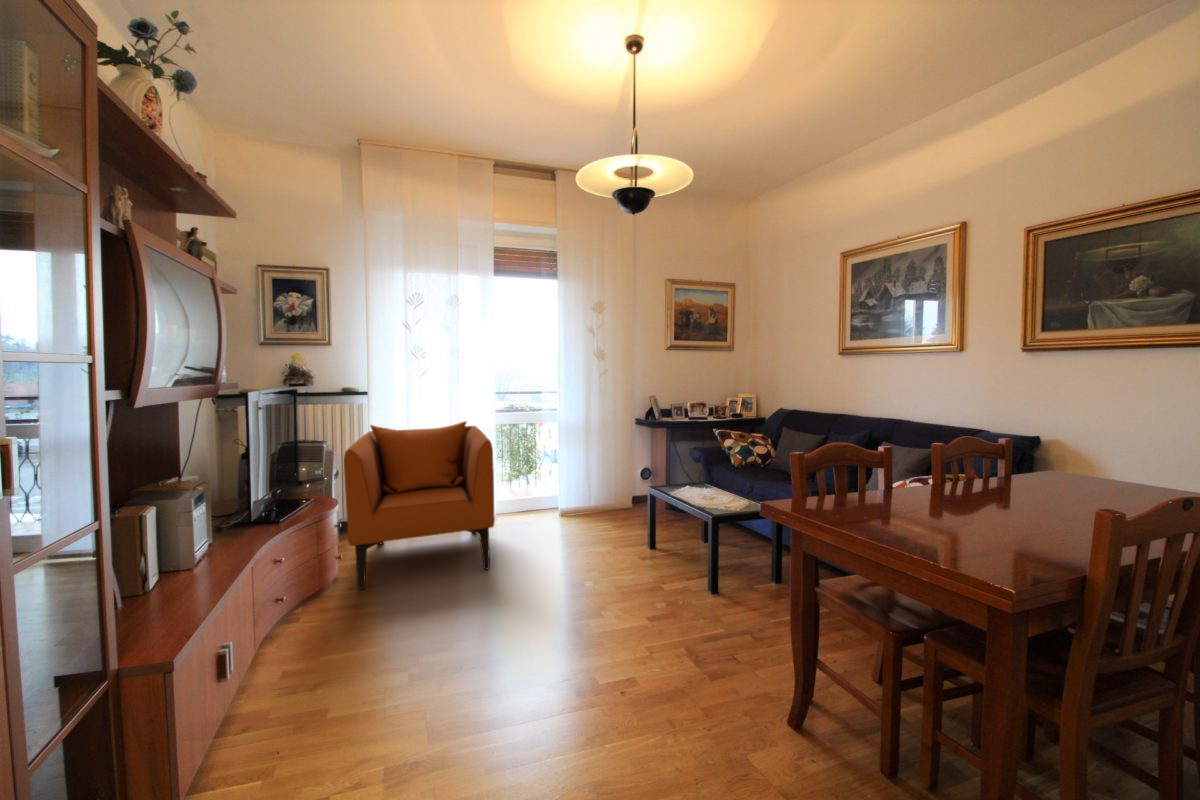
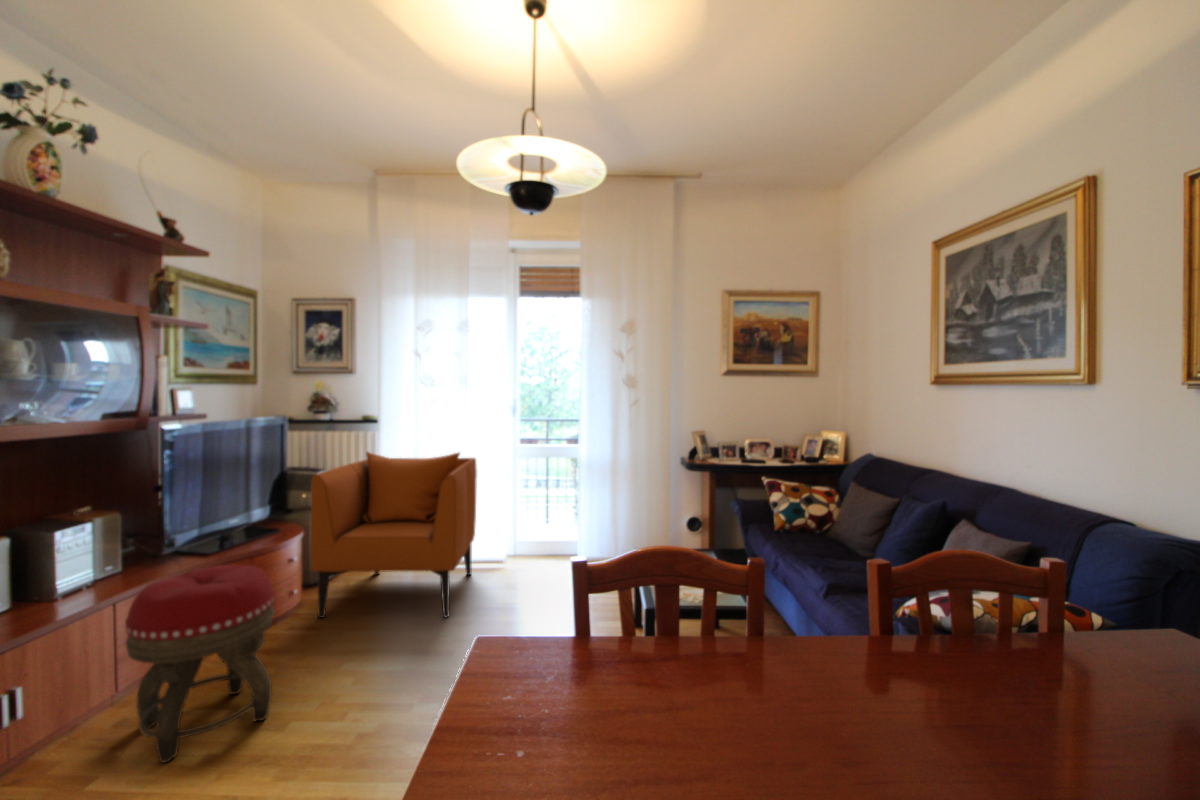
footstool: none [249,543,398,746] -> present [125,565,274,763]

